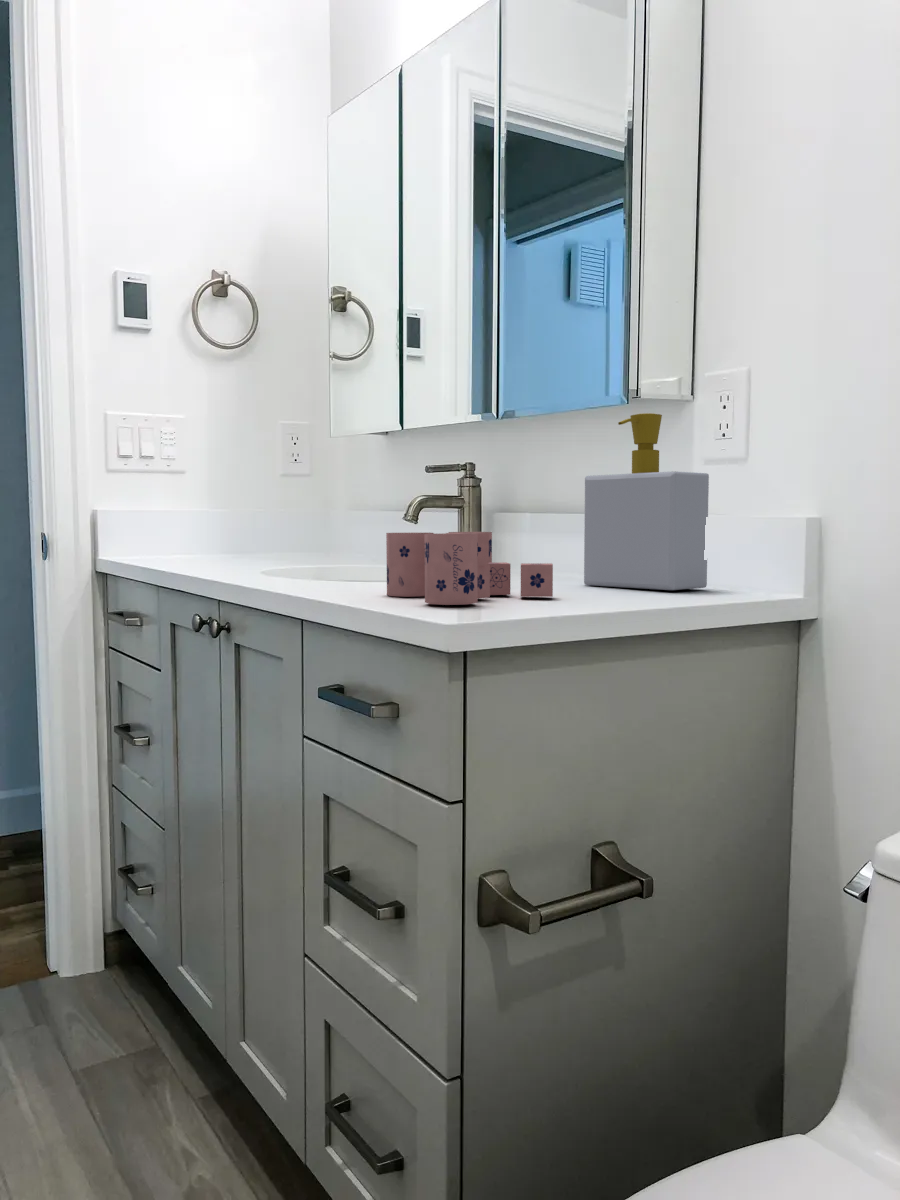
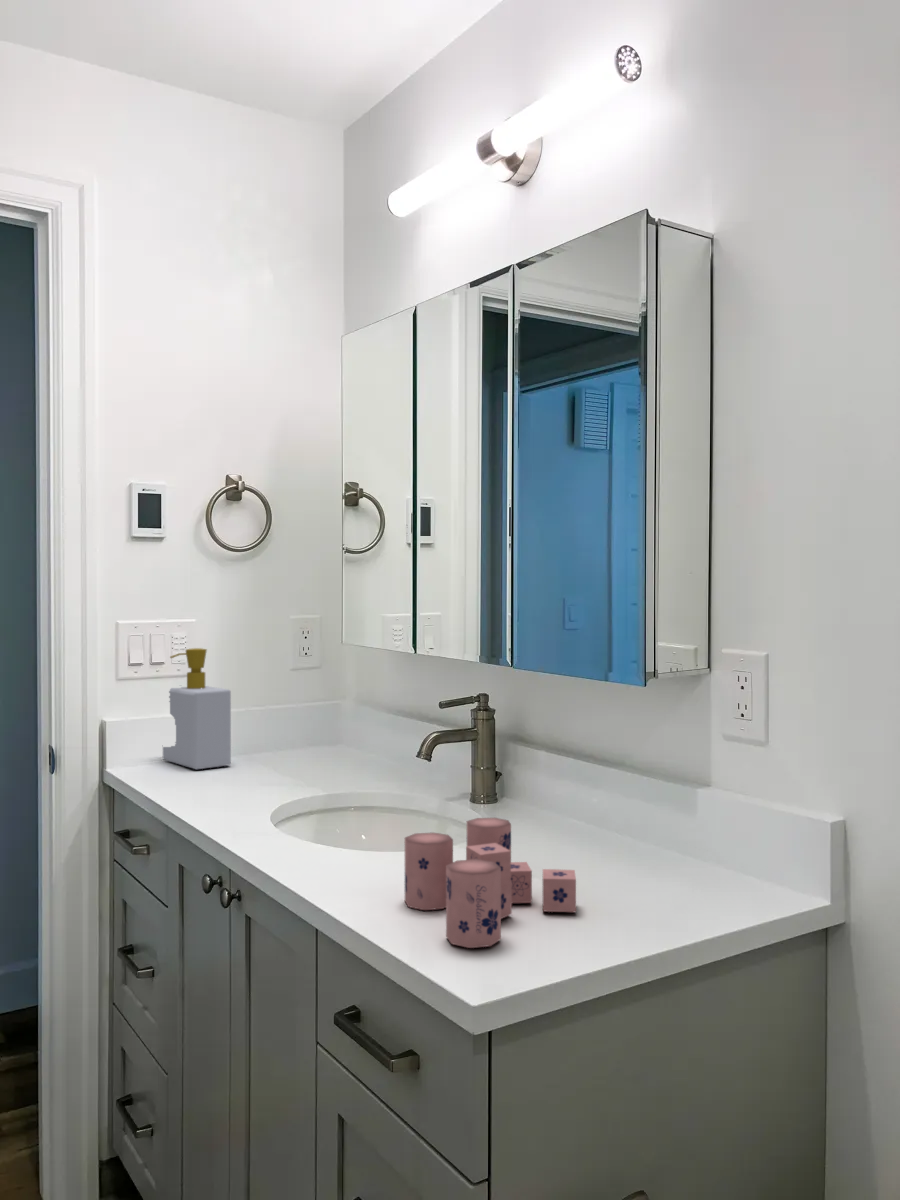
soap bottle: present [584,413,709,590] -> present [163,648,231,769]

